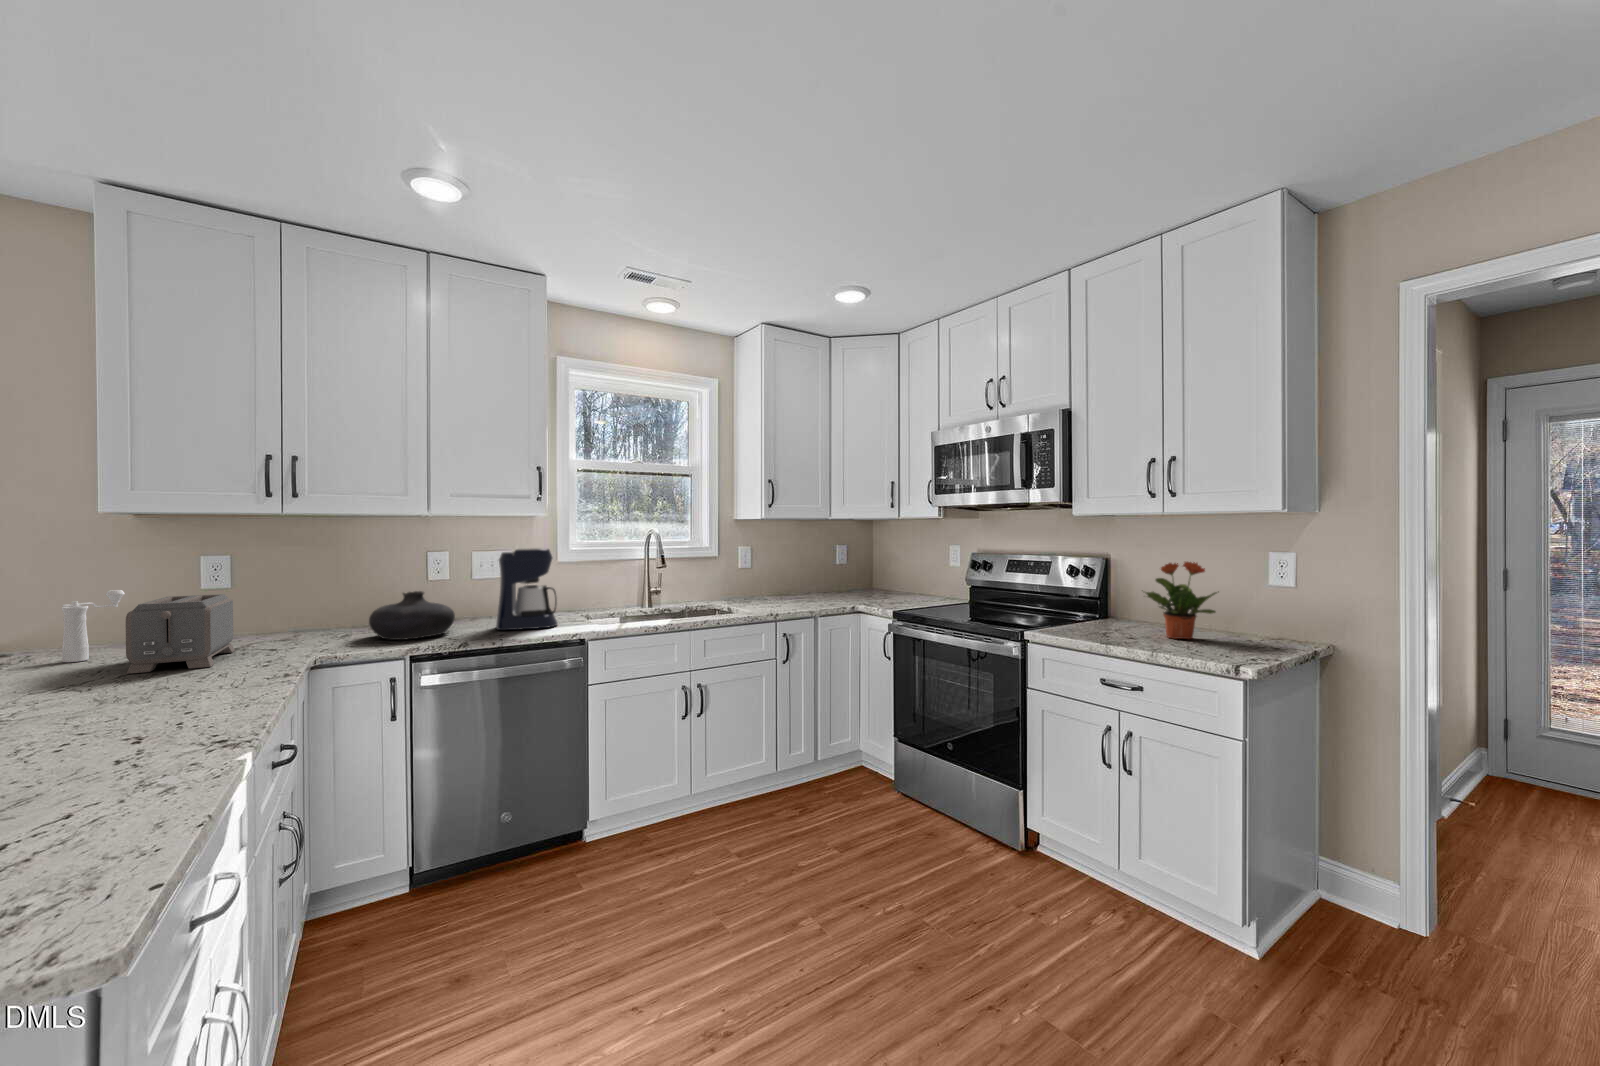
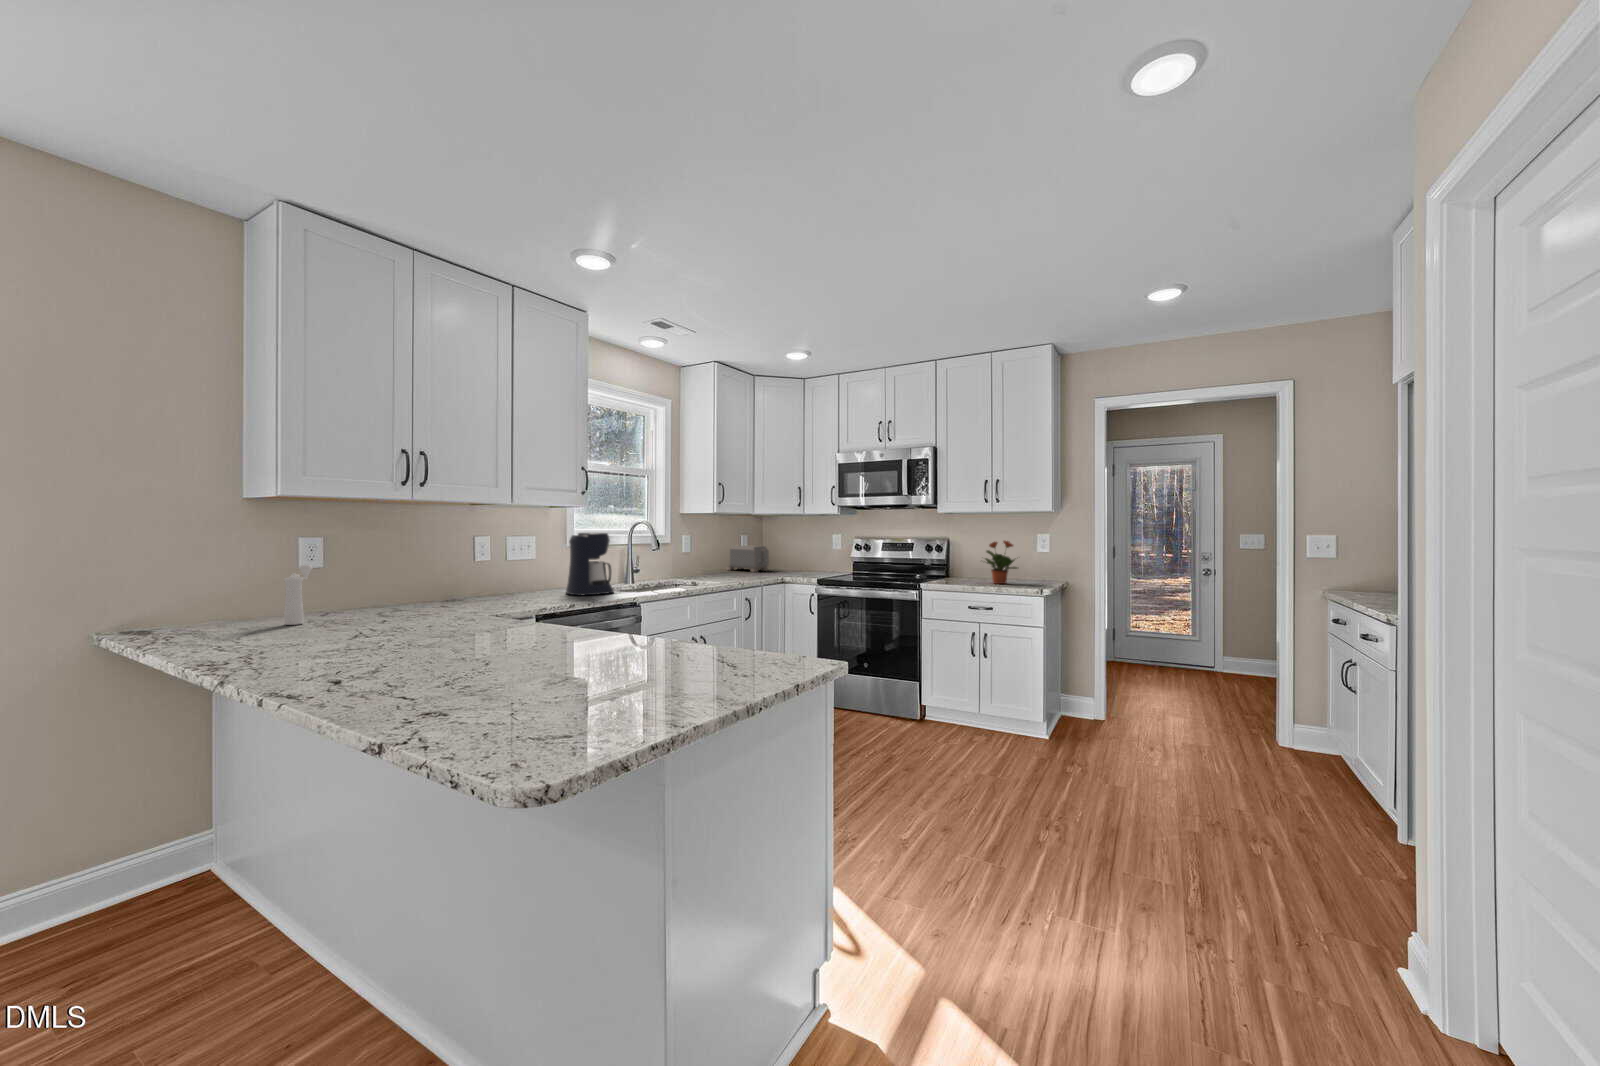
vase: present [369,591,455,640] -> none [489,566,553,603]
toaster: present [126,594,235,674] -> present [727,545,769,572]

